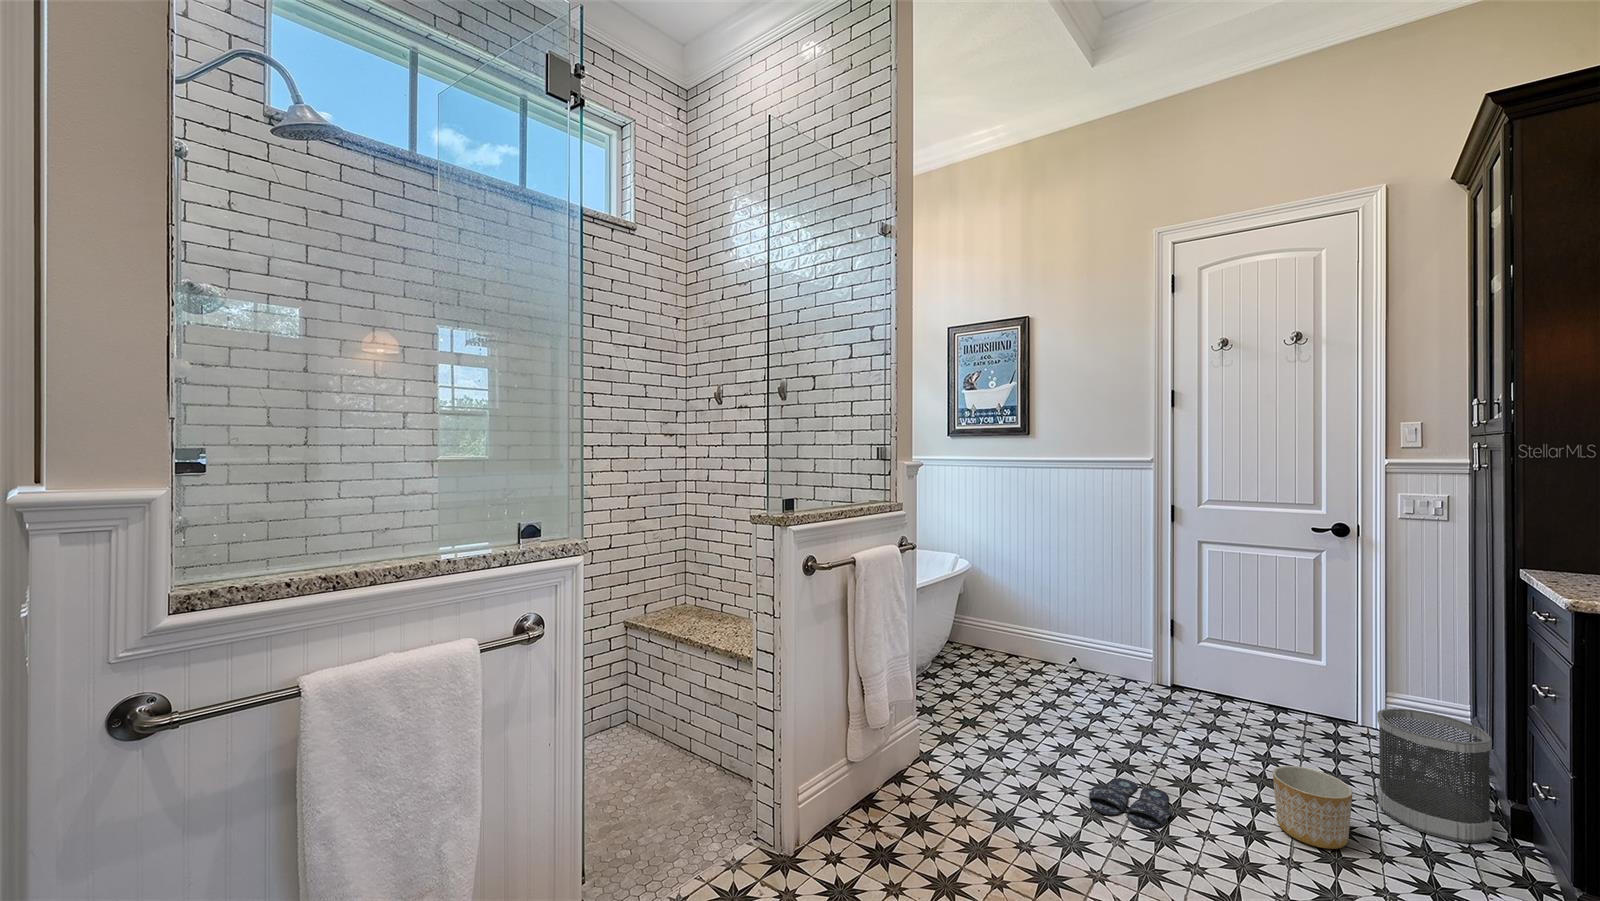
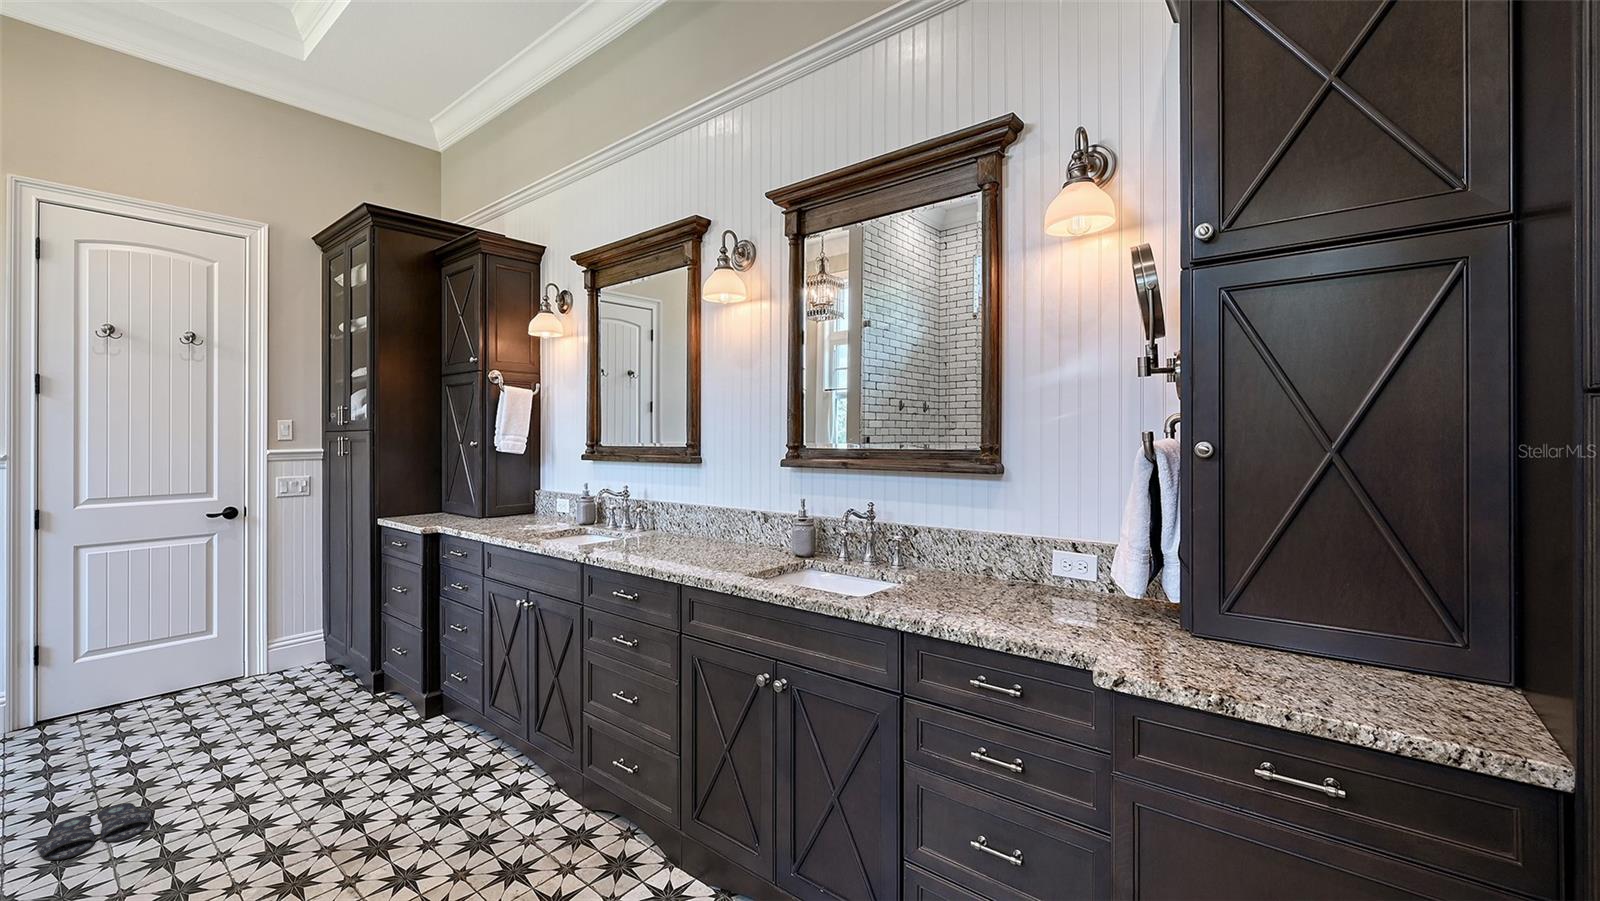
wastebasket: present [1377,708,1492,843] -> none [295,633,367,719]
planter: present [1273,766,1353,849] -> none [238,704,302,766]

